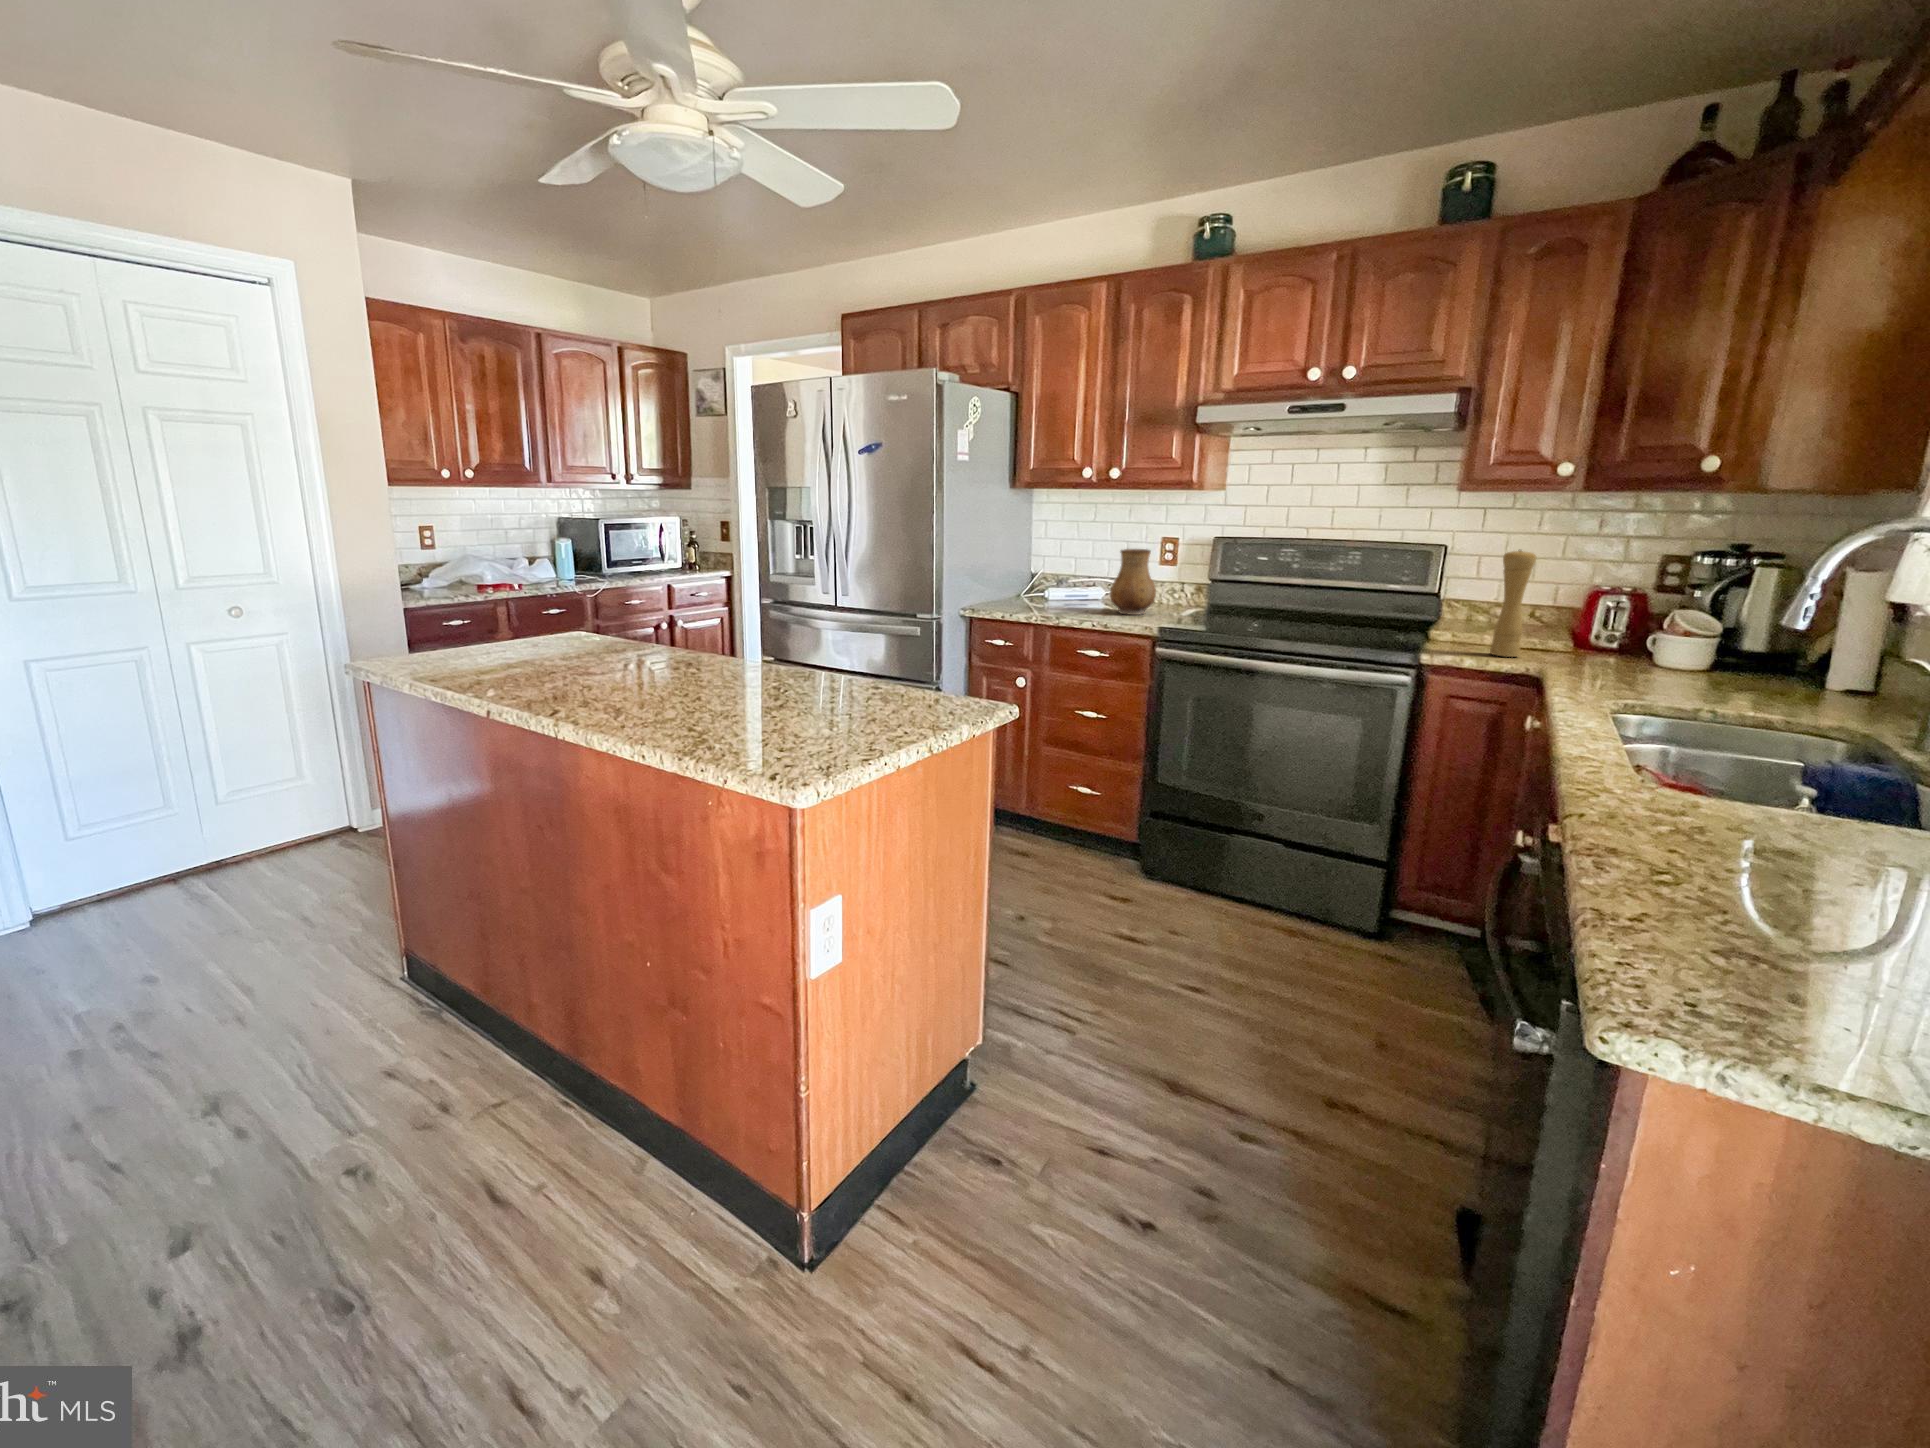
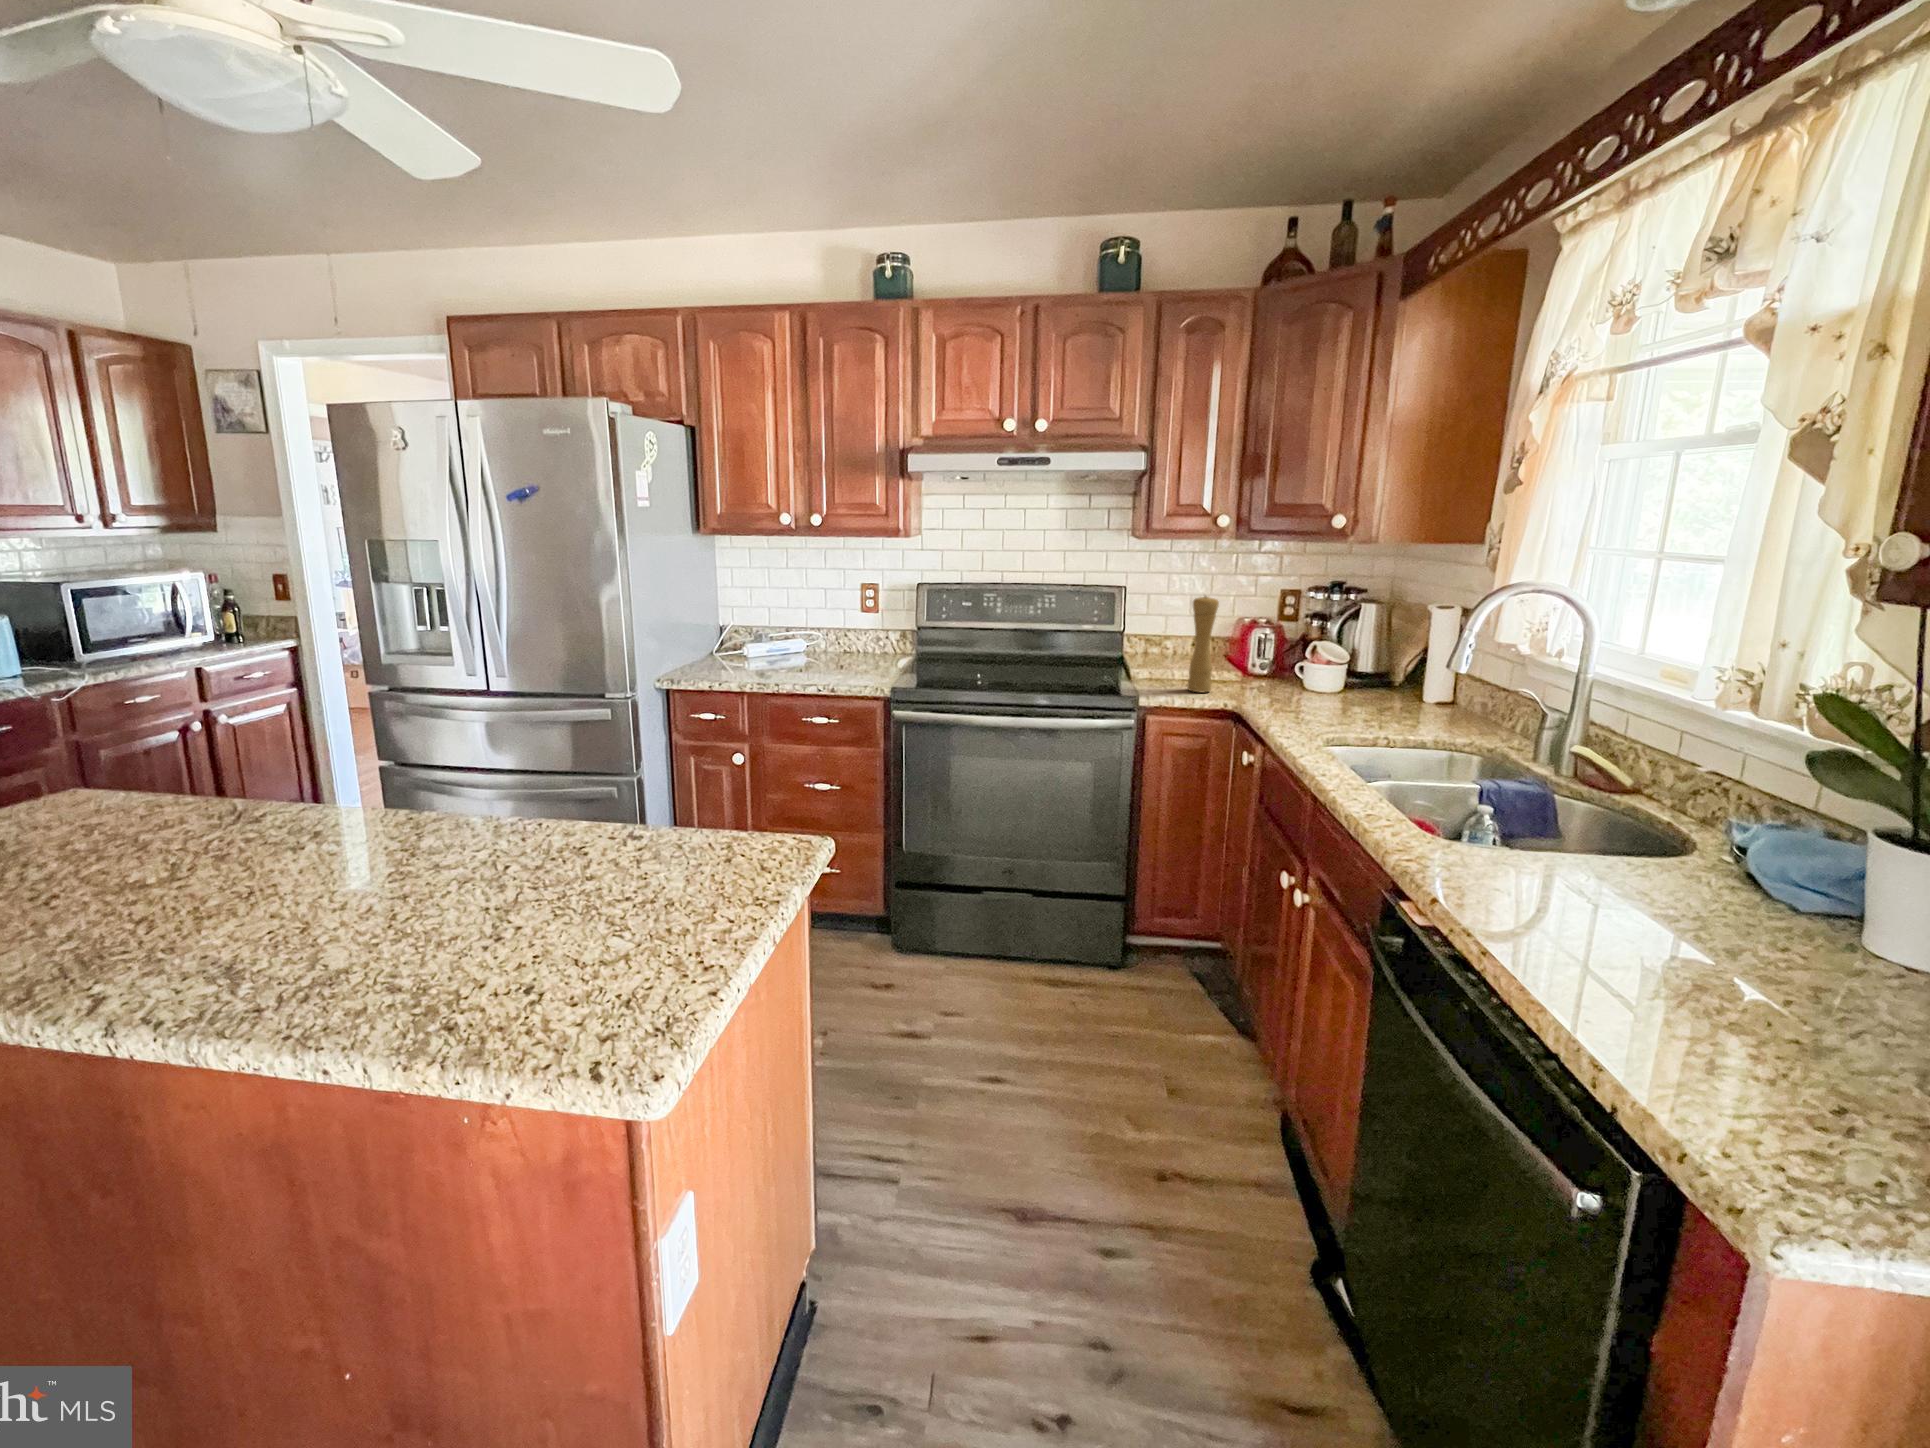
ceramic pitcher: present [1110,549,1156,615] -> none [820,598,867,669]

